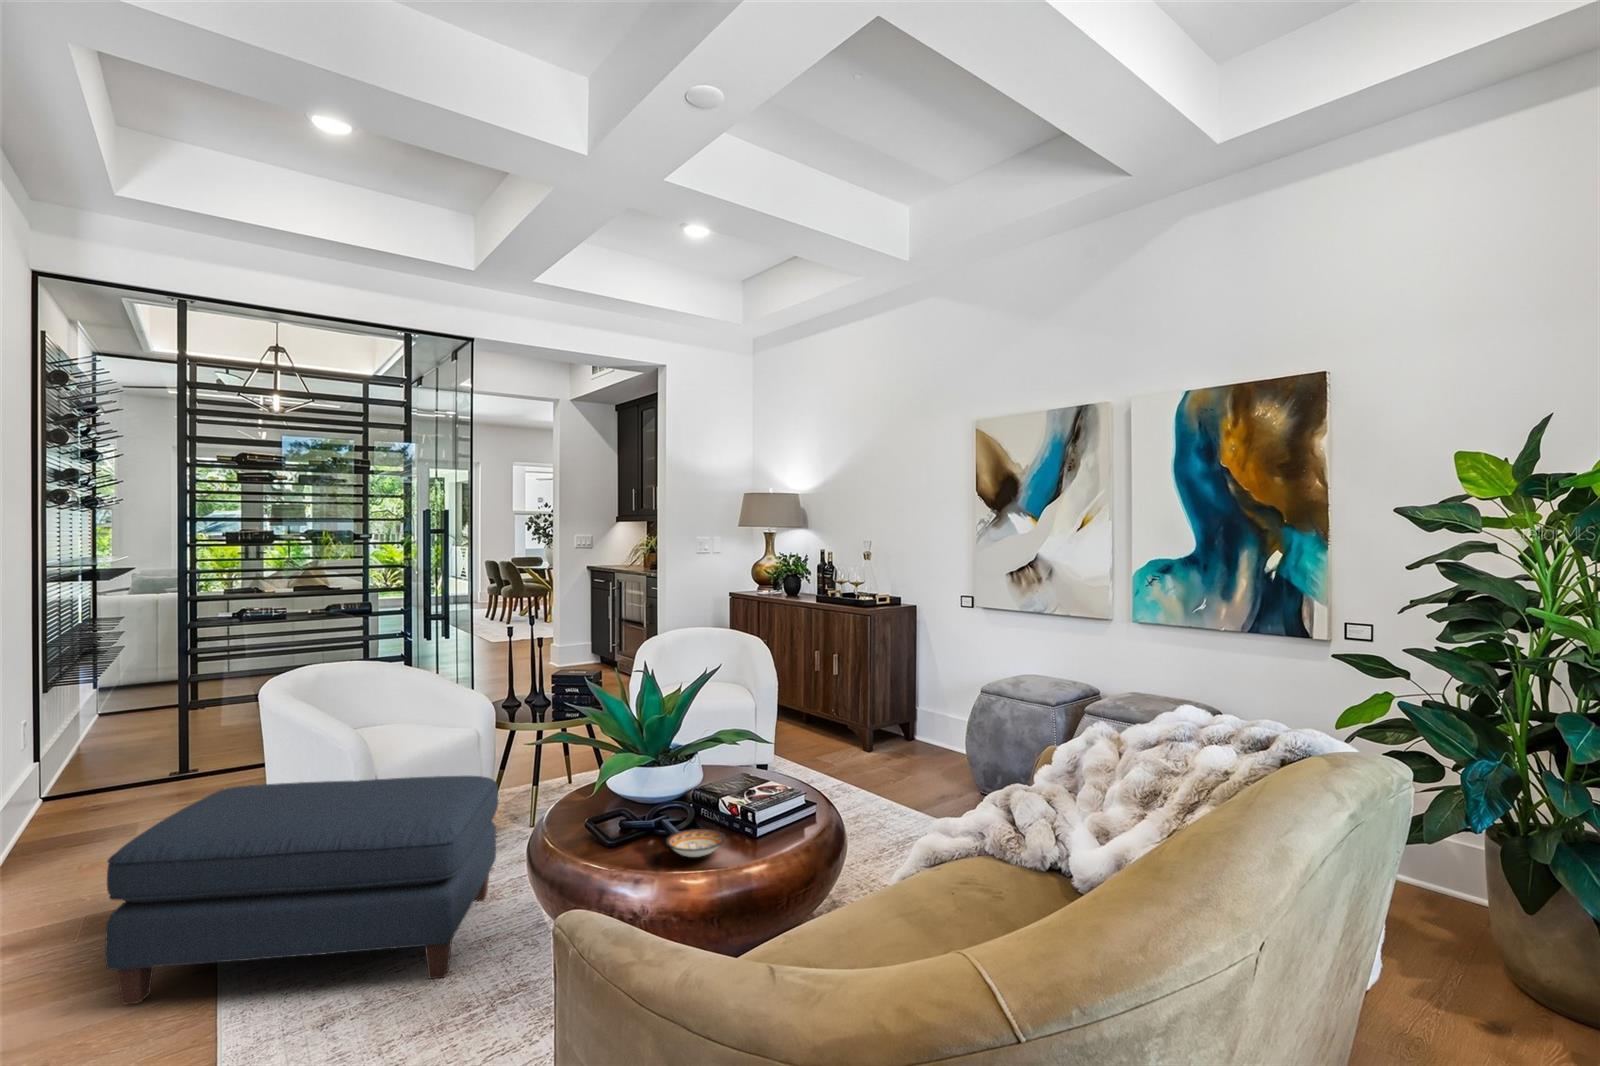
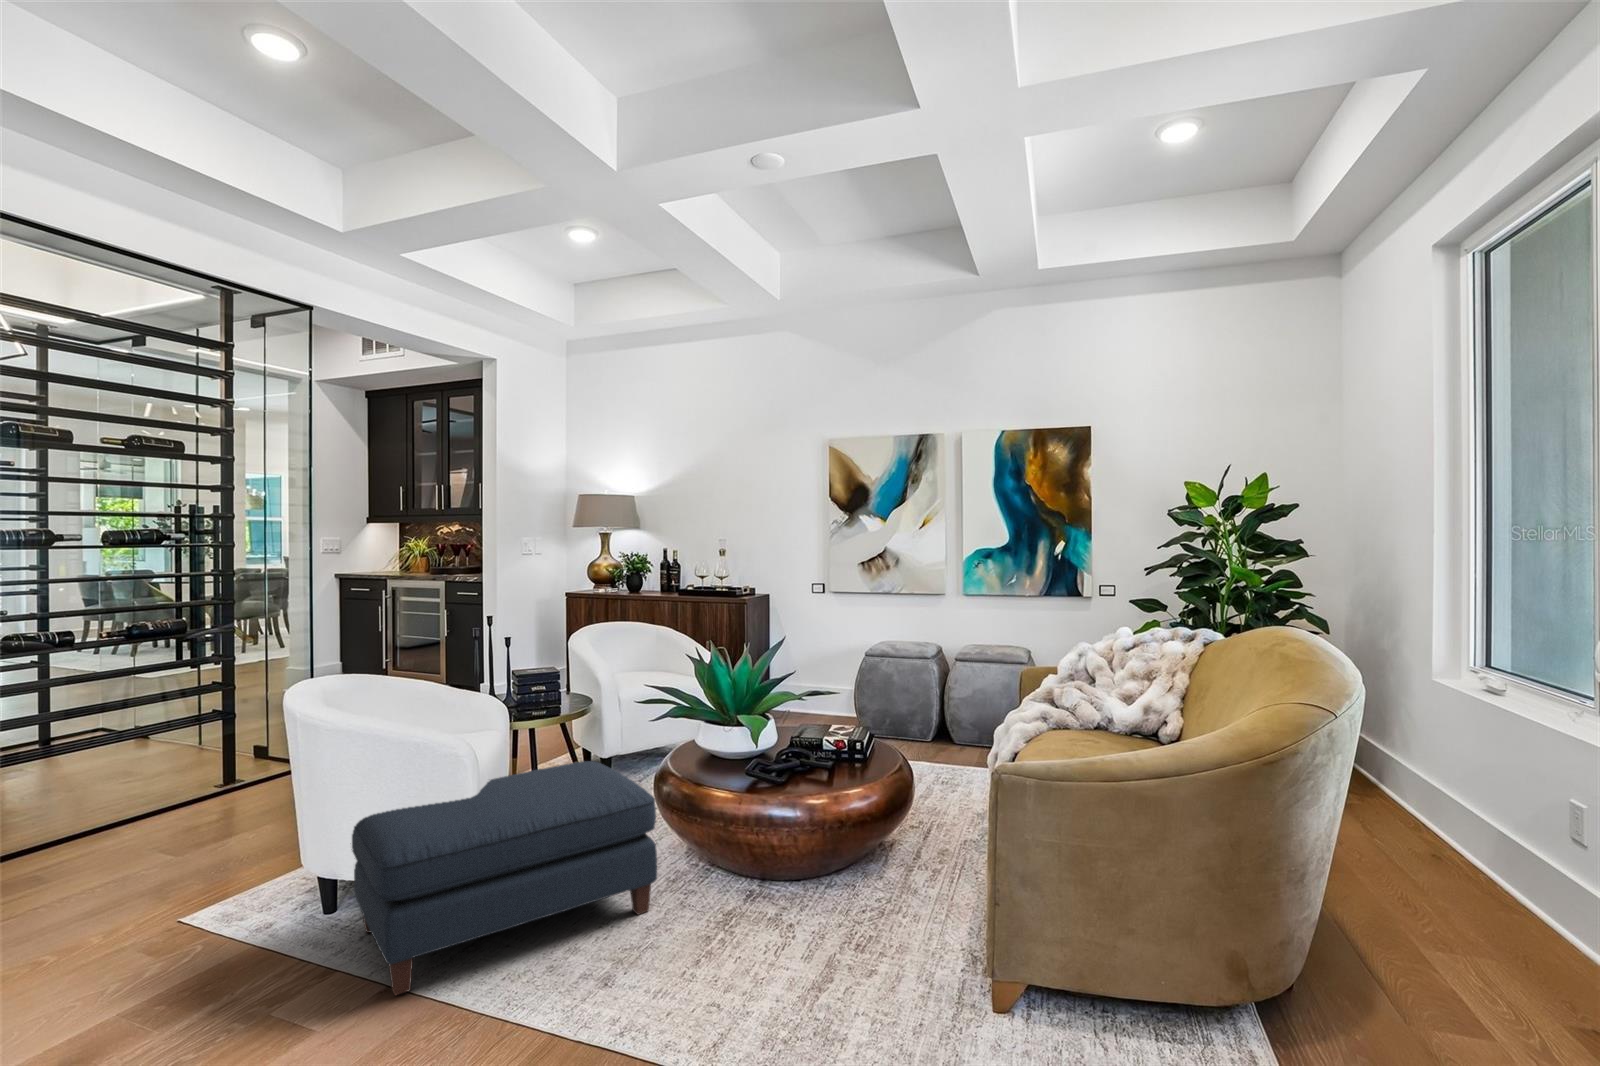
ceramic bowl: present [666,829,726,857] -> none [825,757,863,775]

